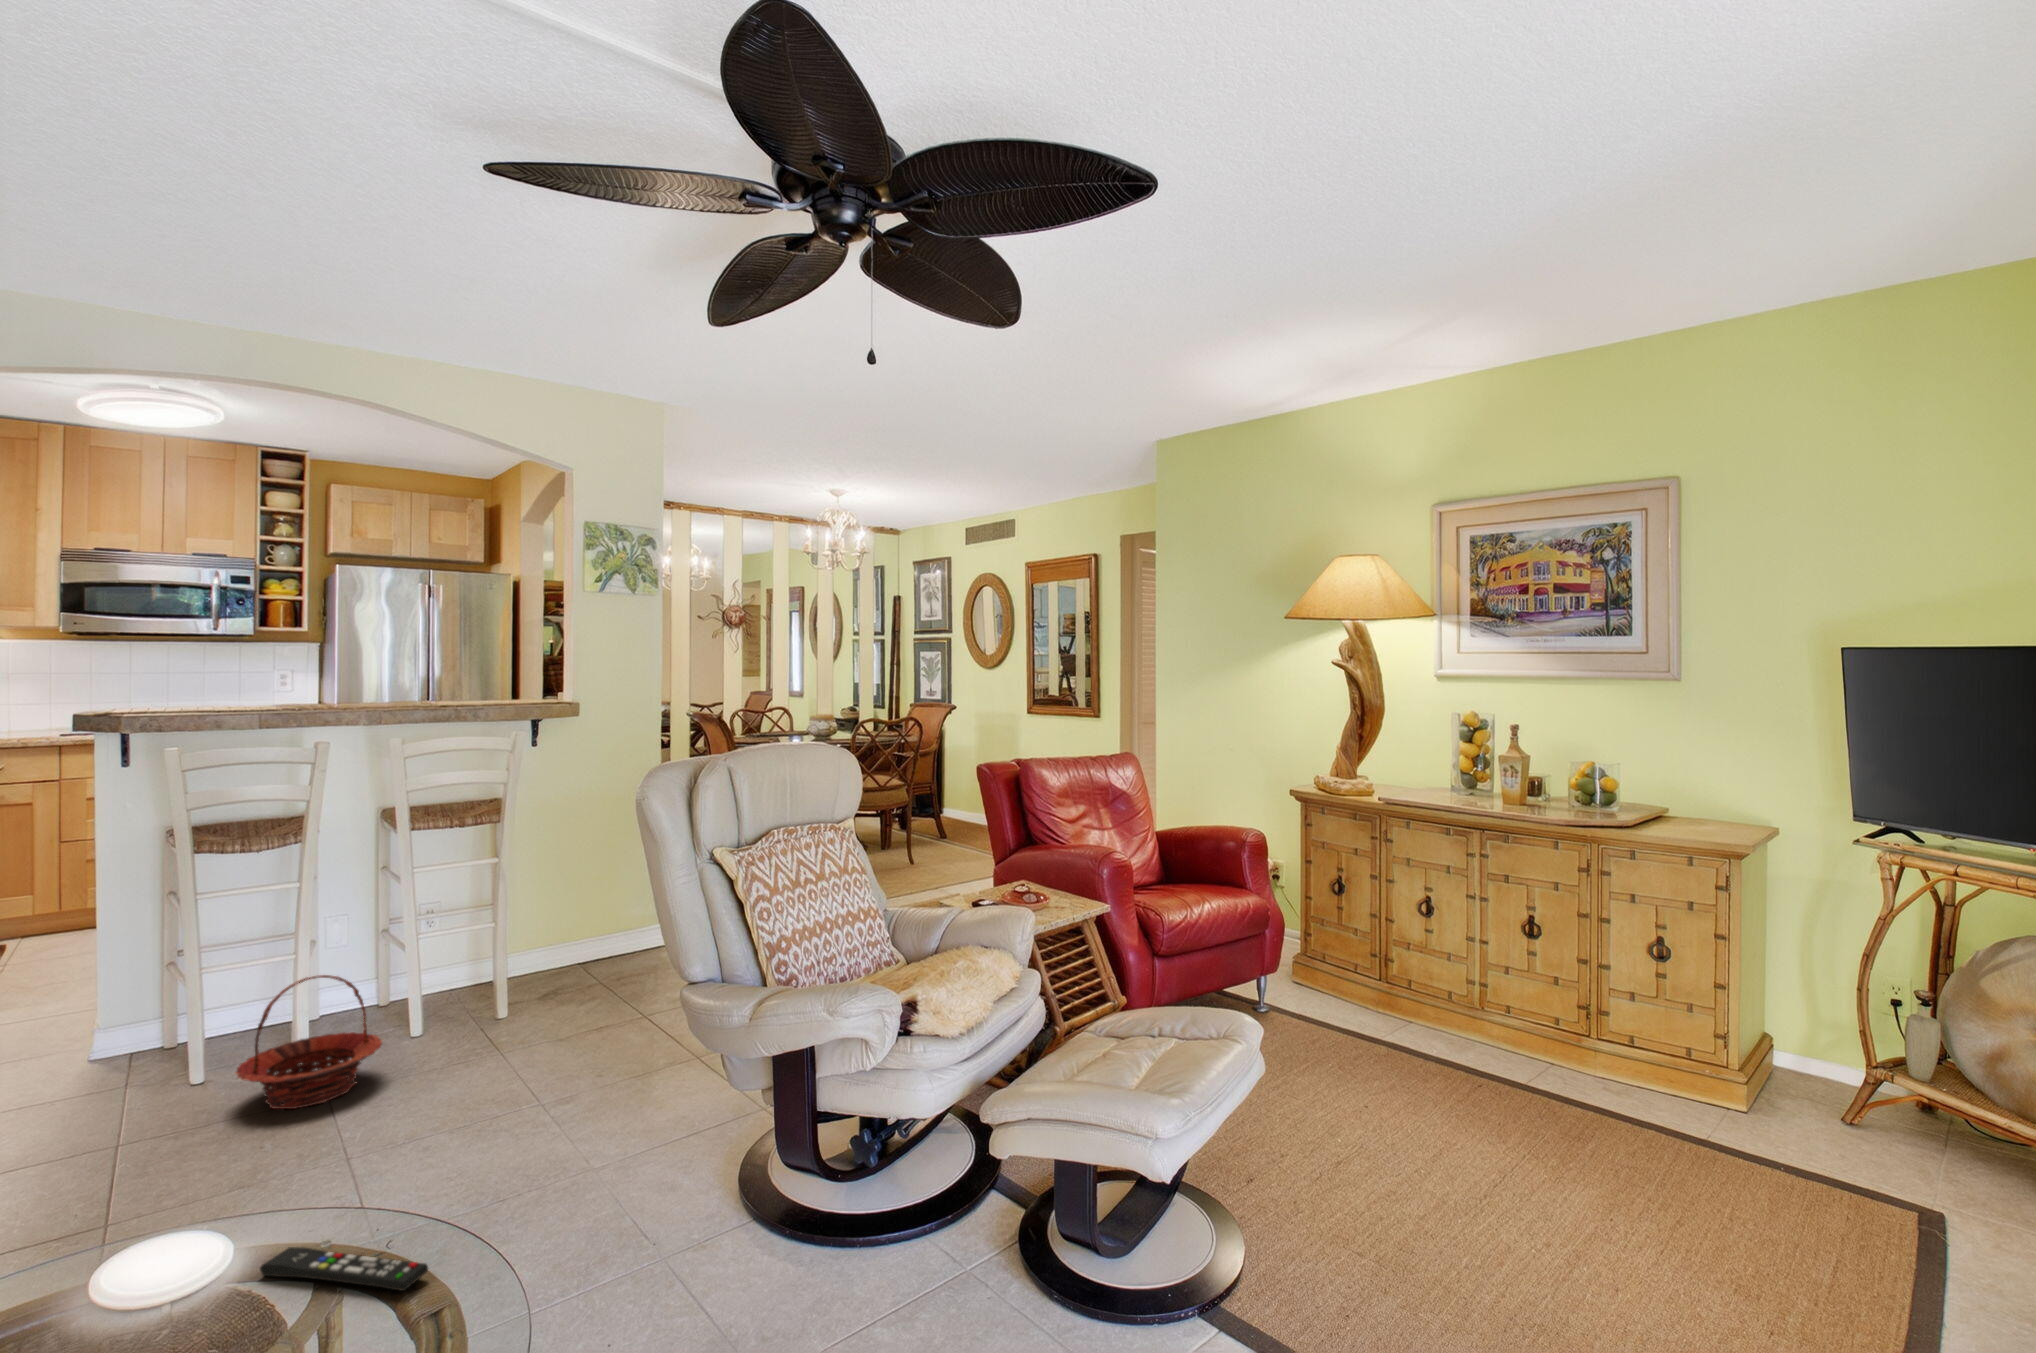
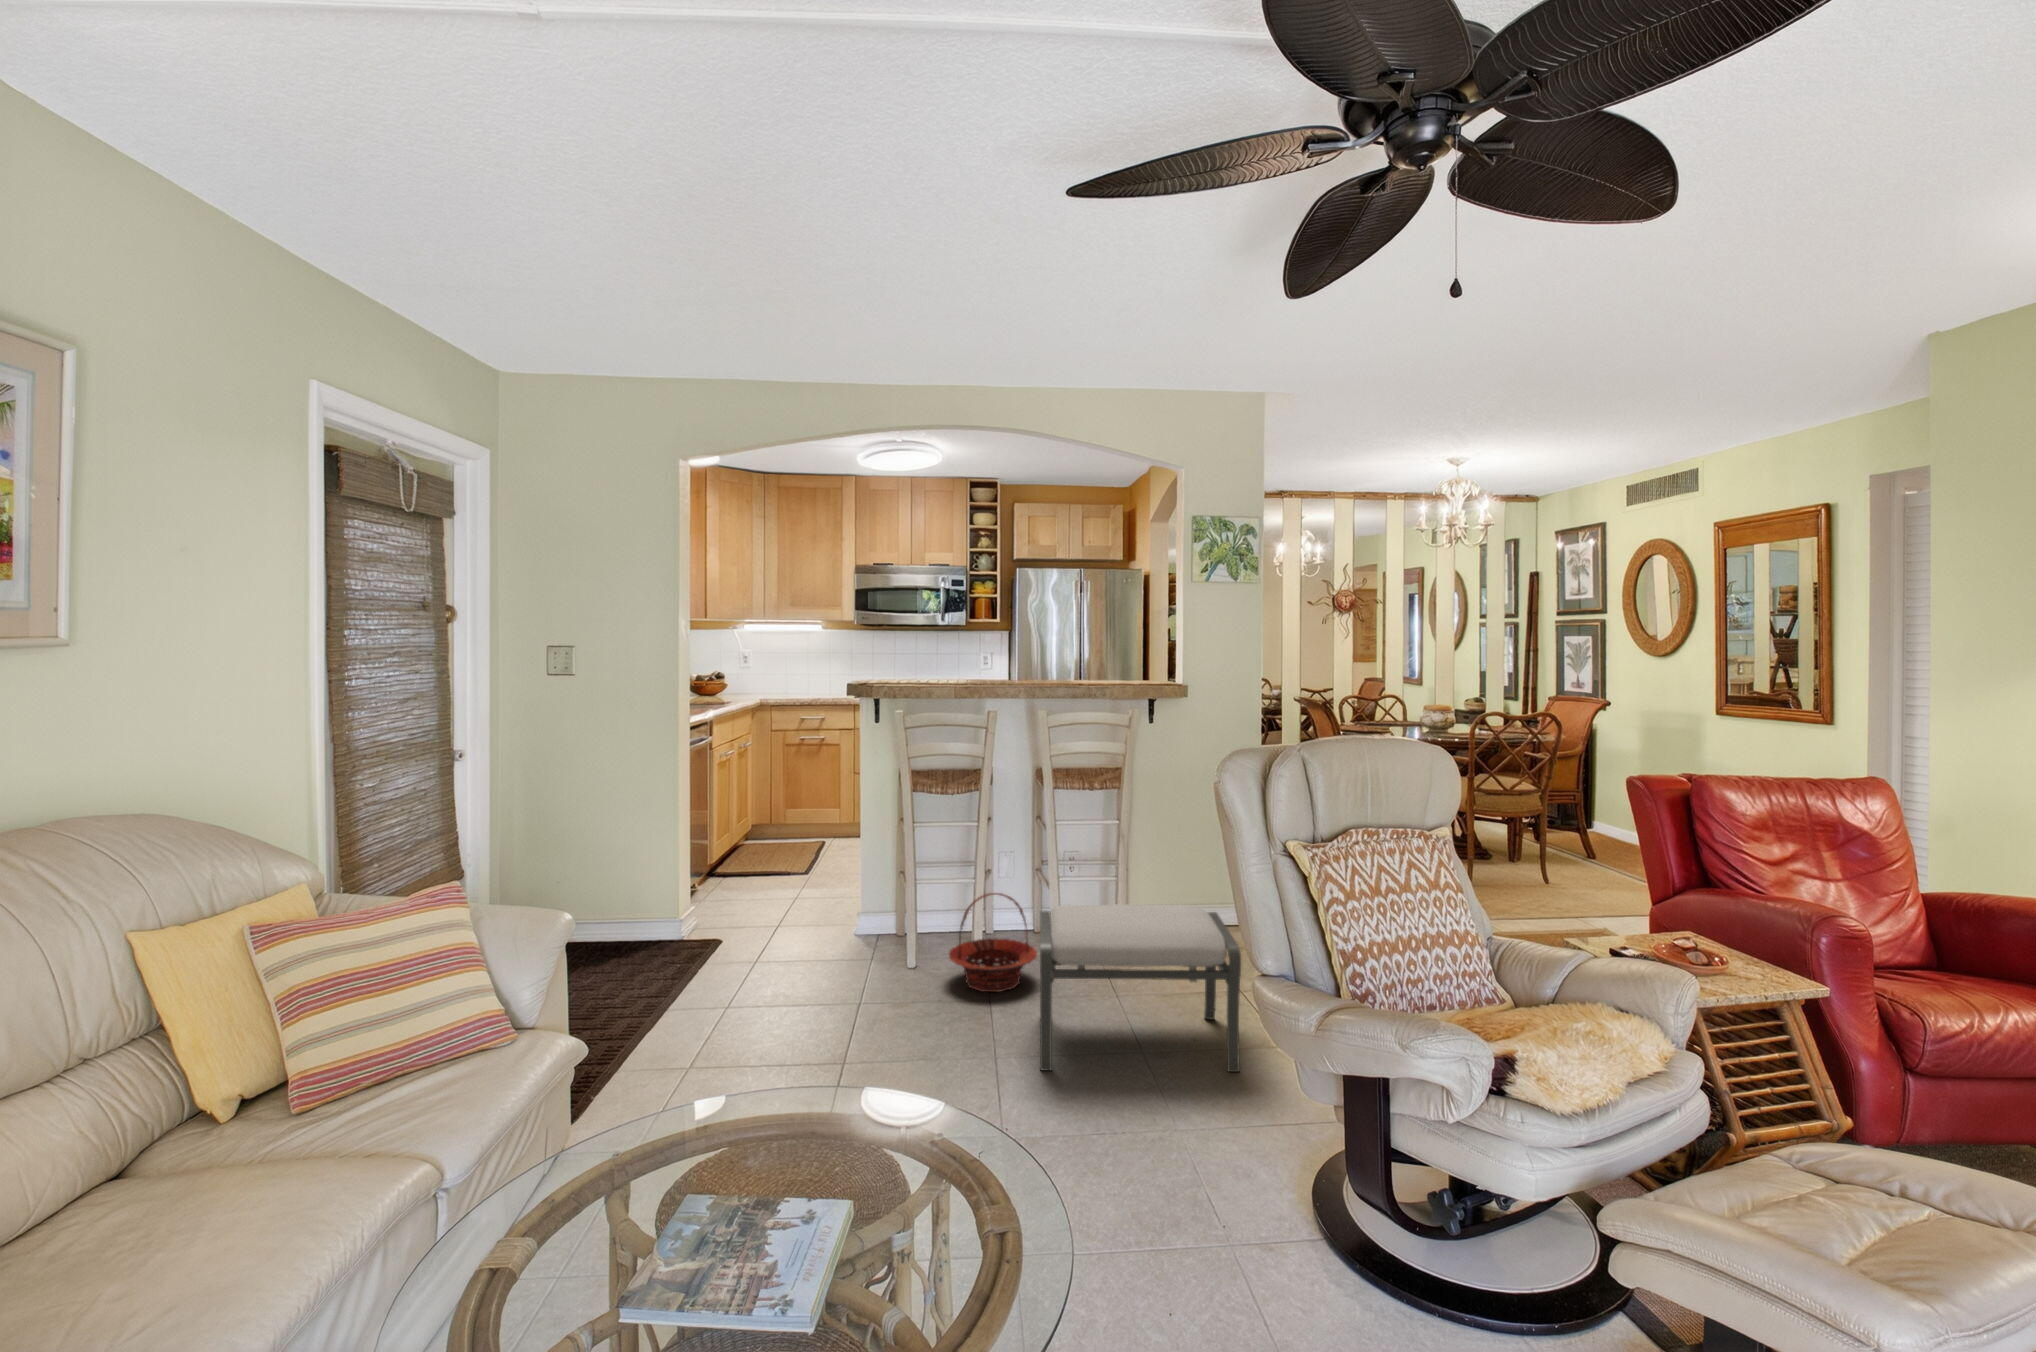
ottoman: none [393,941,657,1174] -> present [1040,904,1241,1072]
remote control: present [260,1247,428,1291] -> none [903,1122,1004,1197]

